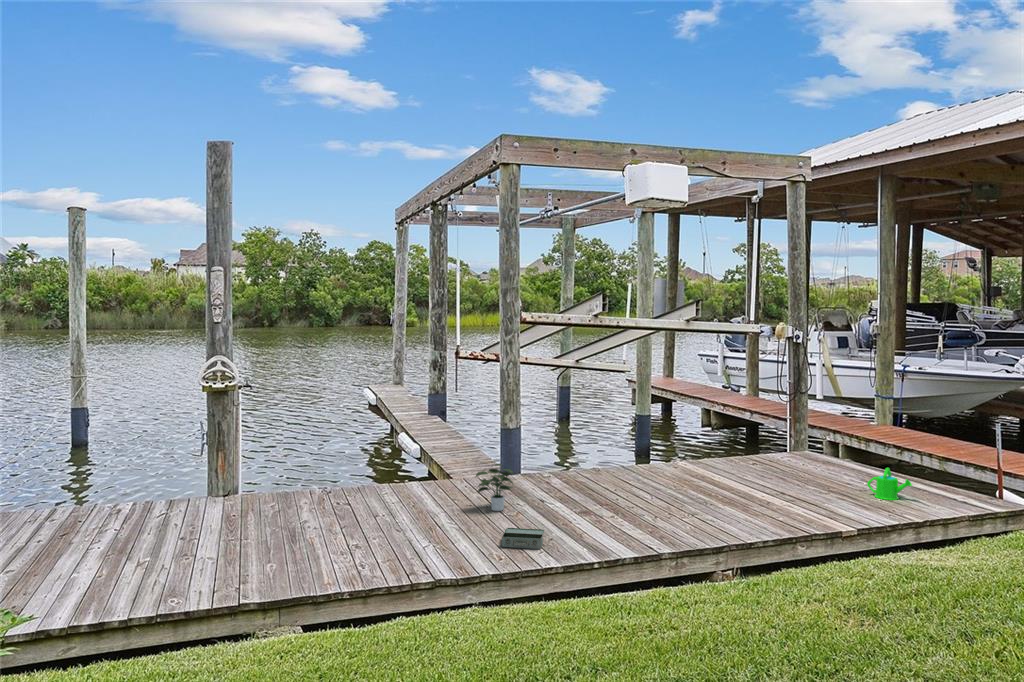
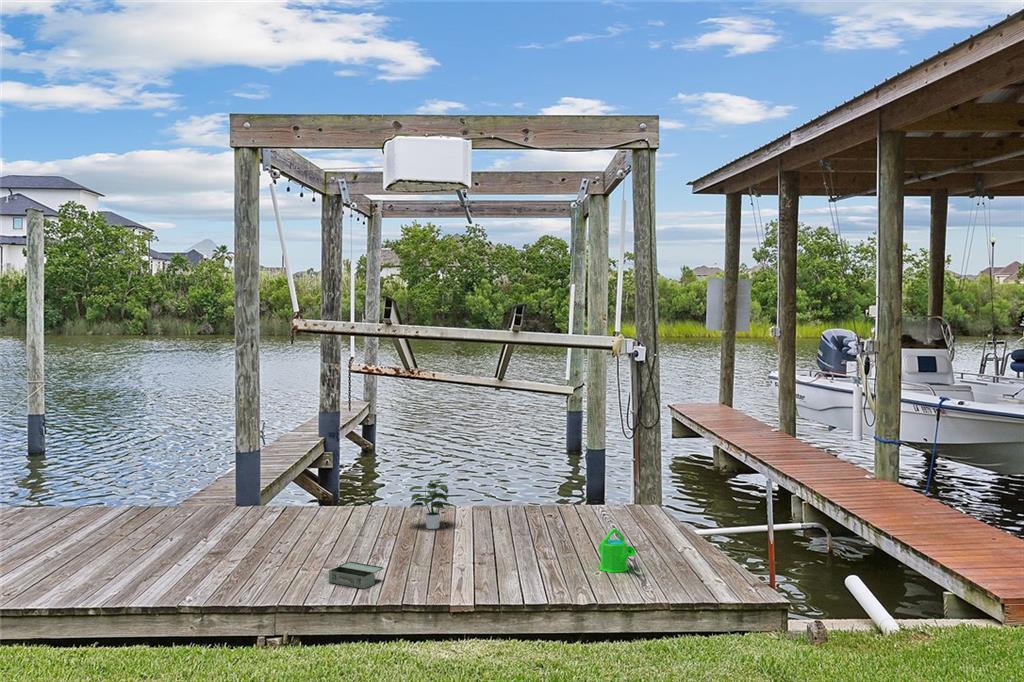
potted plant: present [476,464,513,511] -> present [409,479,452,529]
toolbox: present [502,528,544,549] -> present [329,562,384,589]

